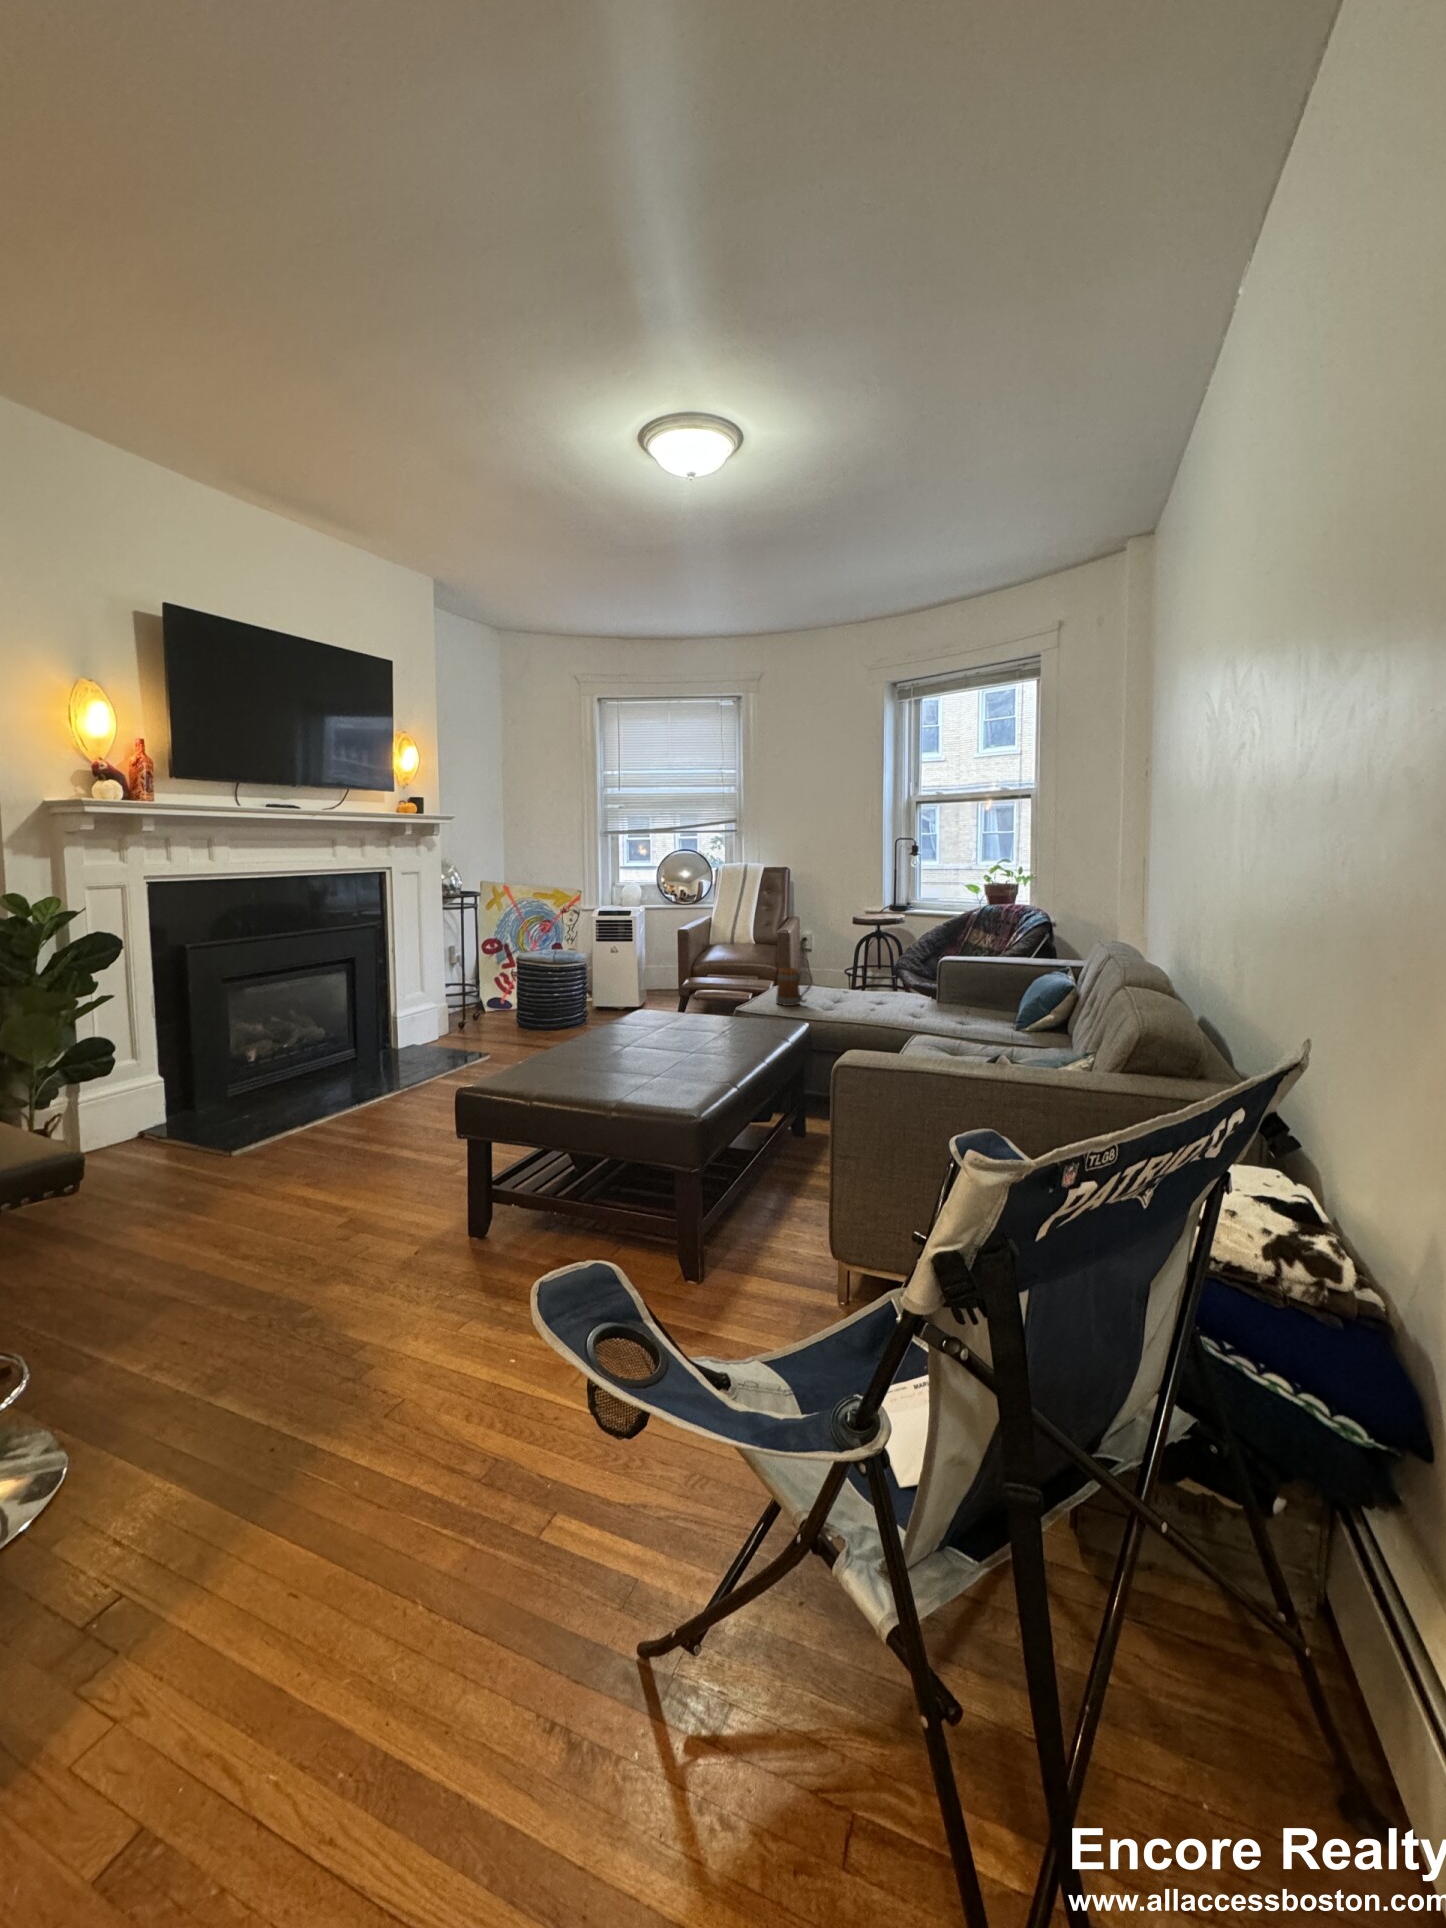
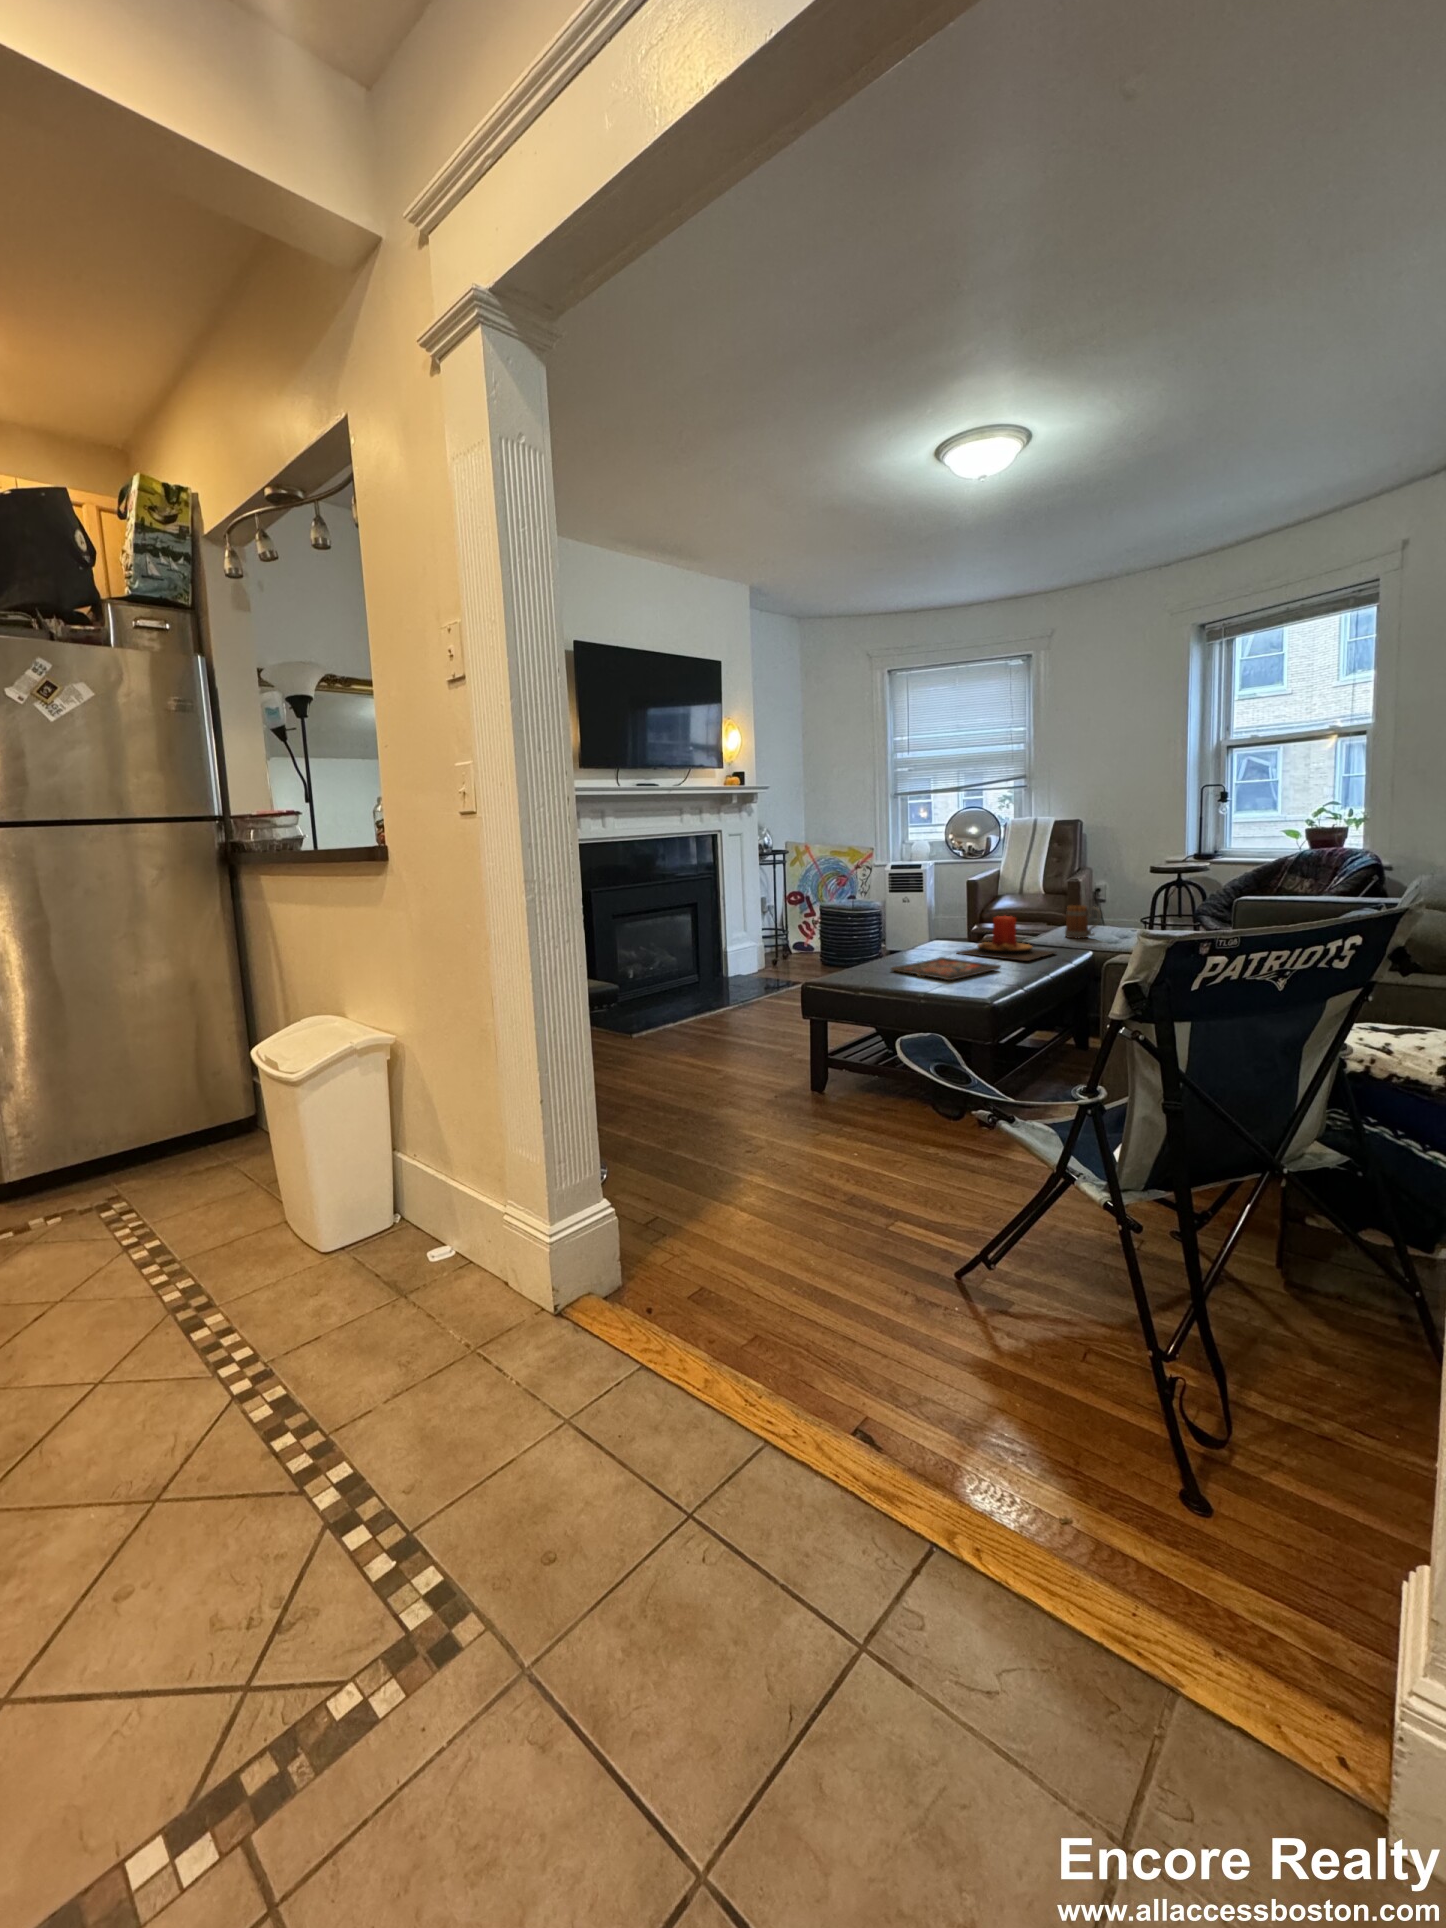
candle: none [656,986,769,1045] -> present [957,916,1055,961]
board game: none [569,1042,706,1084] -> present [891,957,1001,980]

